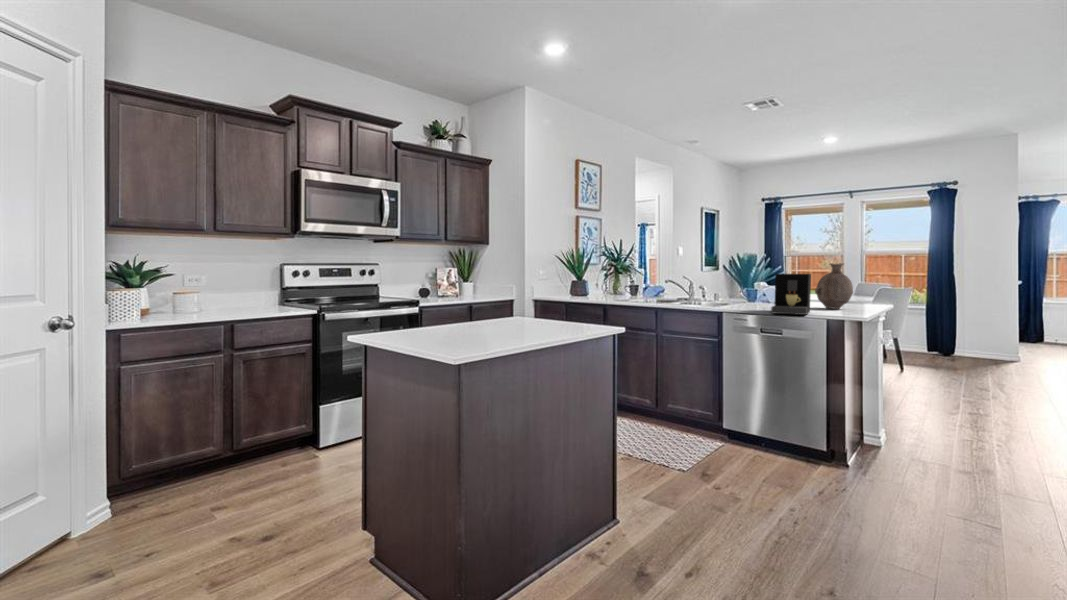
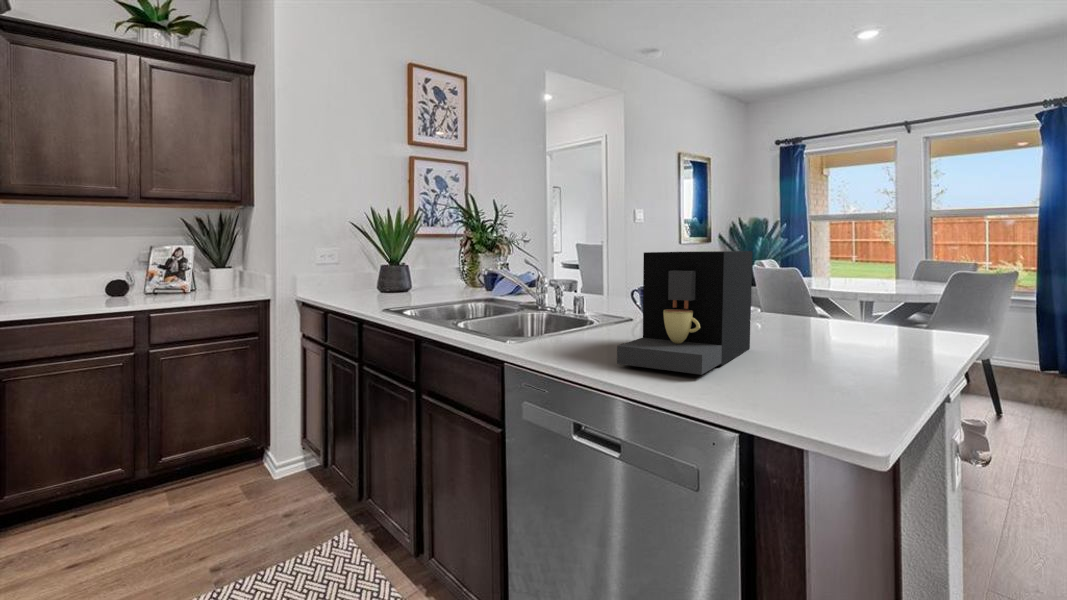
vase: present [815,263,853,309] -> none [780,224,875,334]

